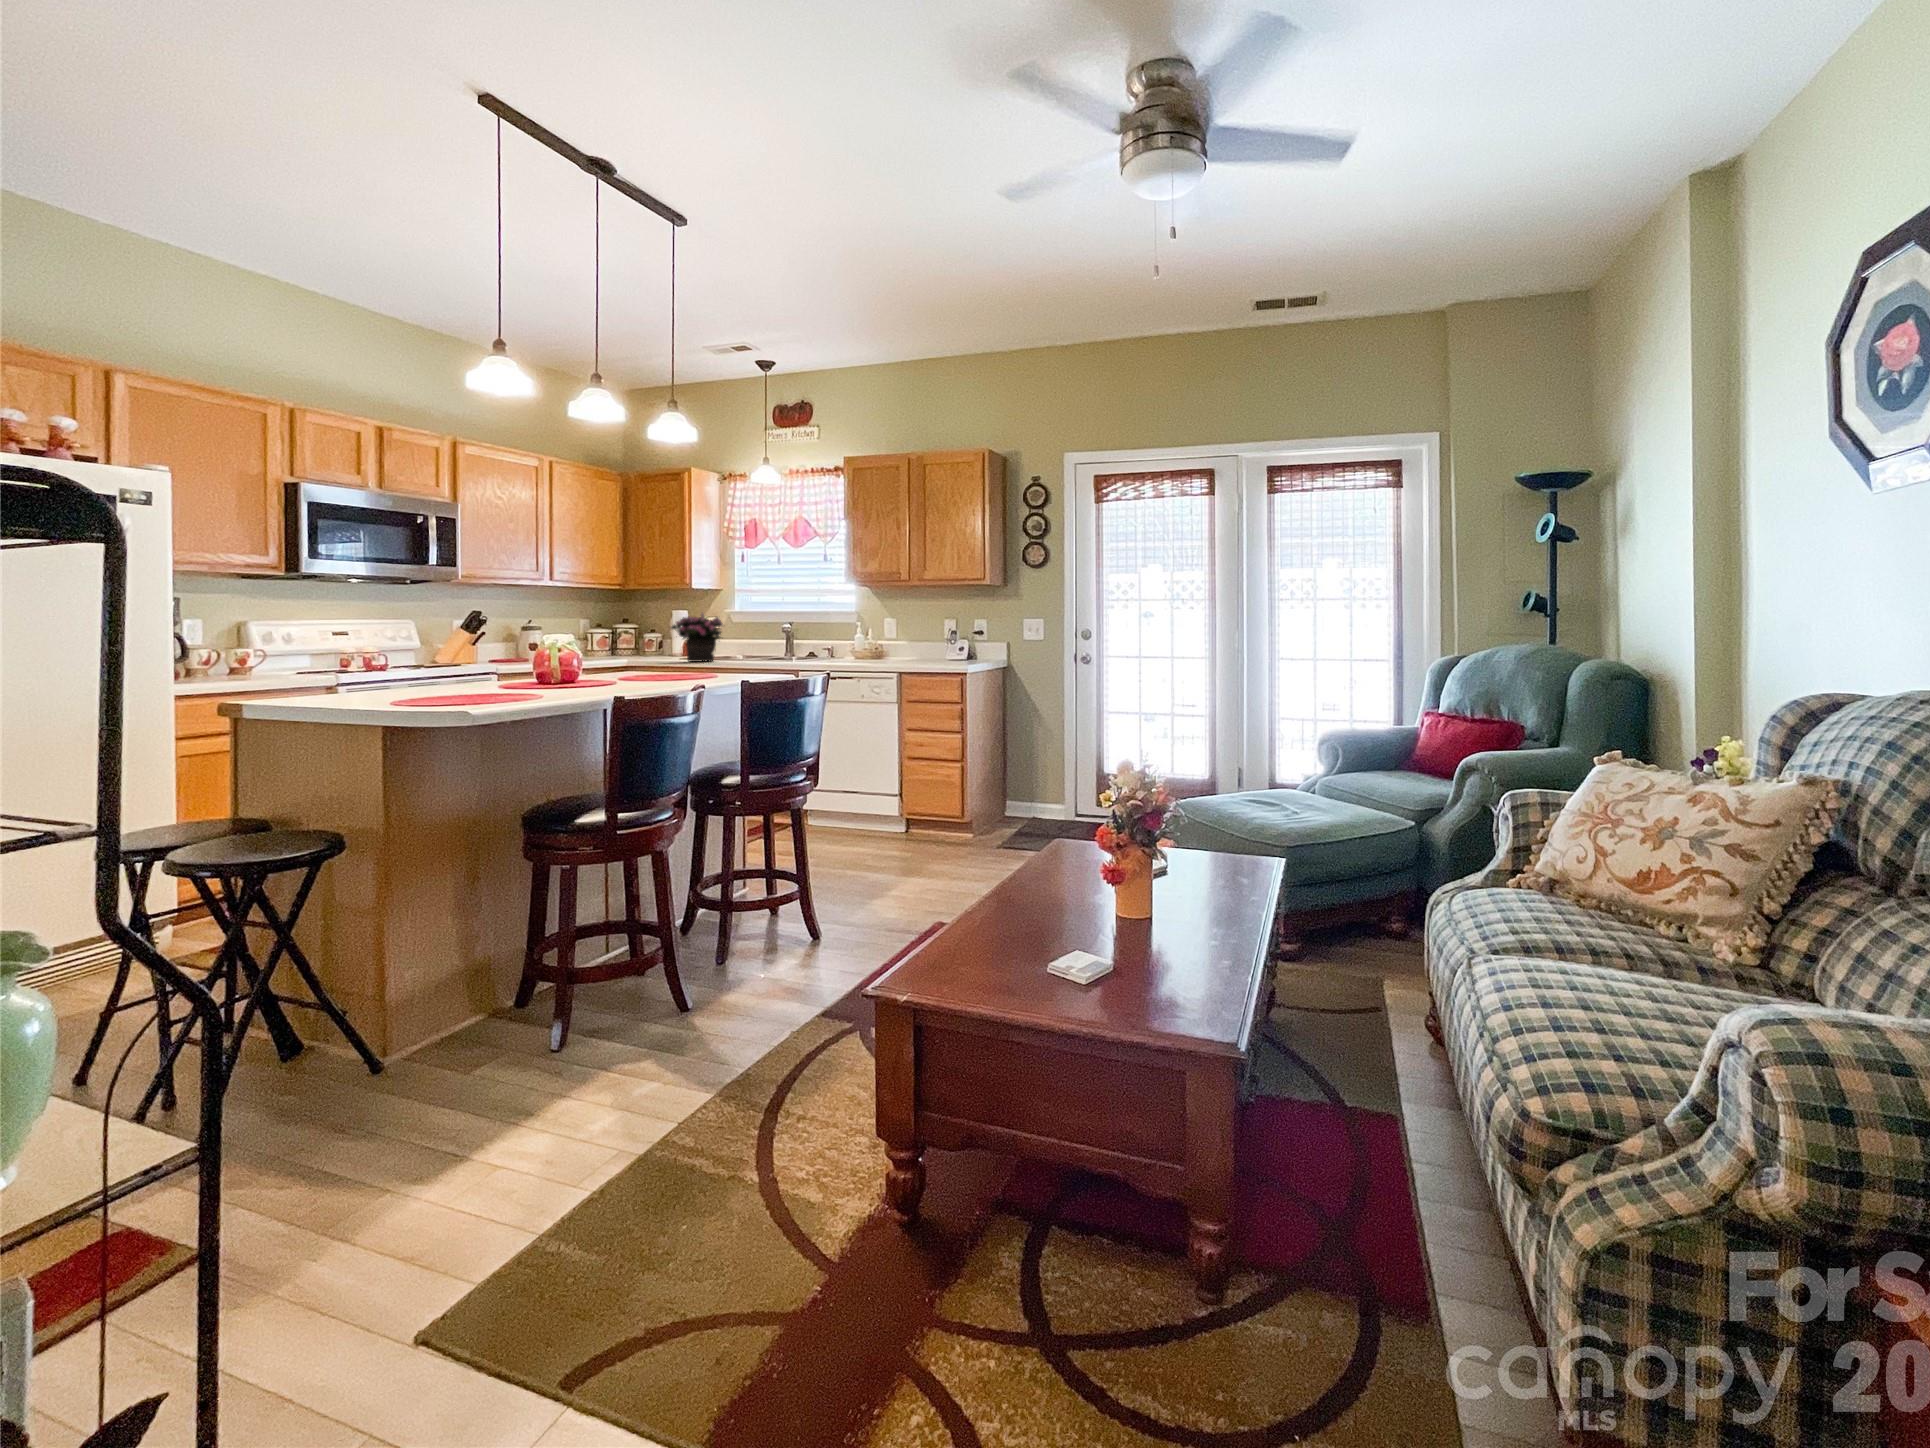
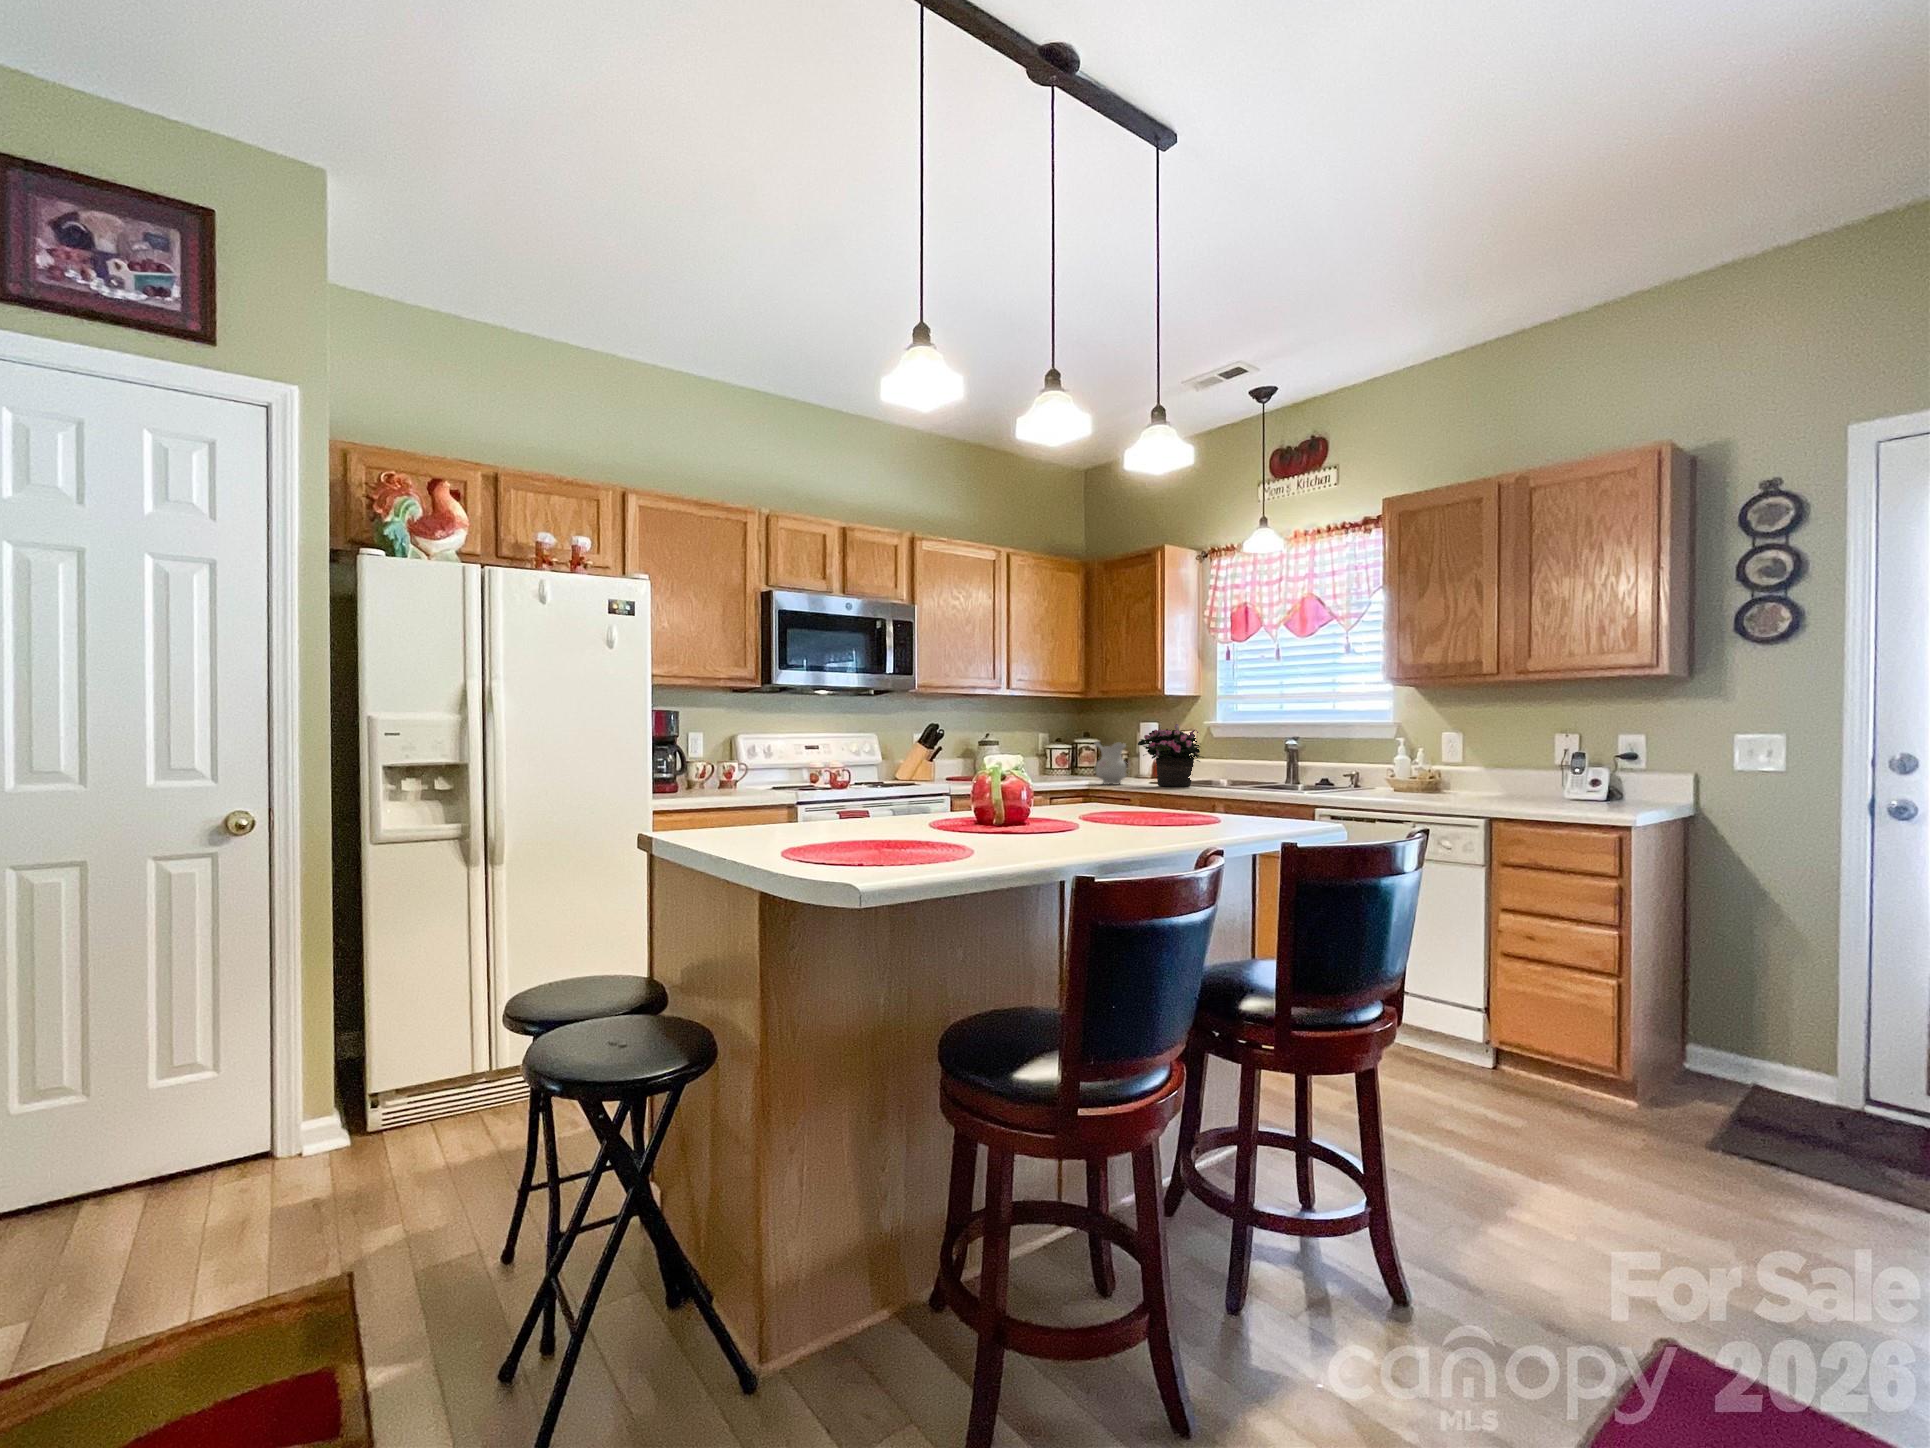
ceramic pitcher: none [632,626,664,662] -> present [1095,741,1127,784]

